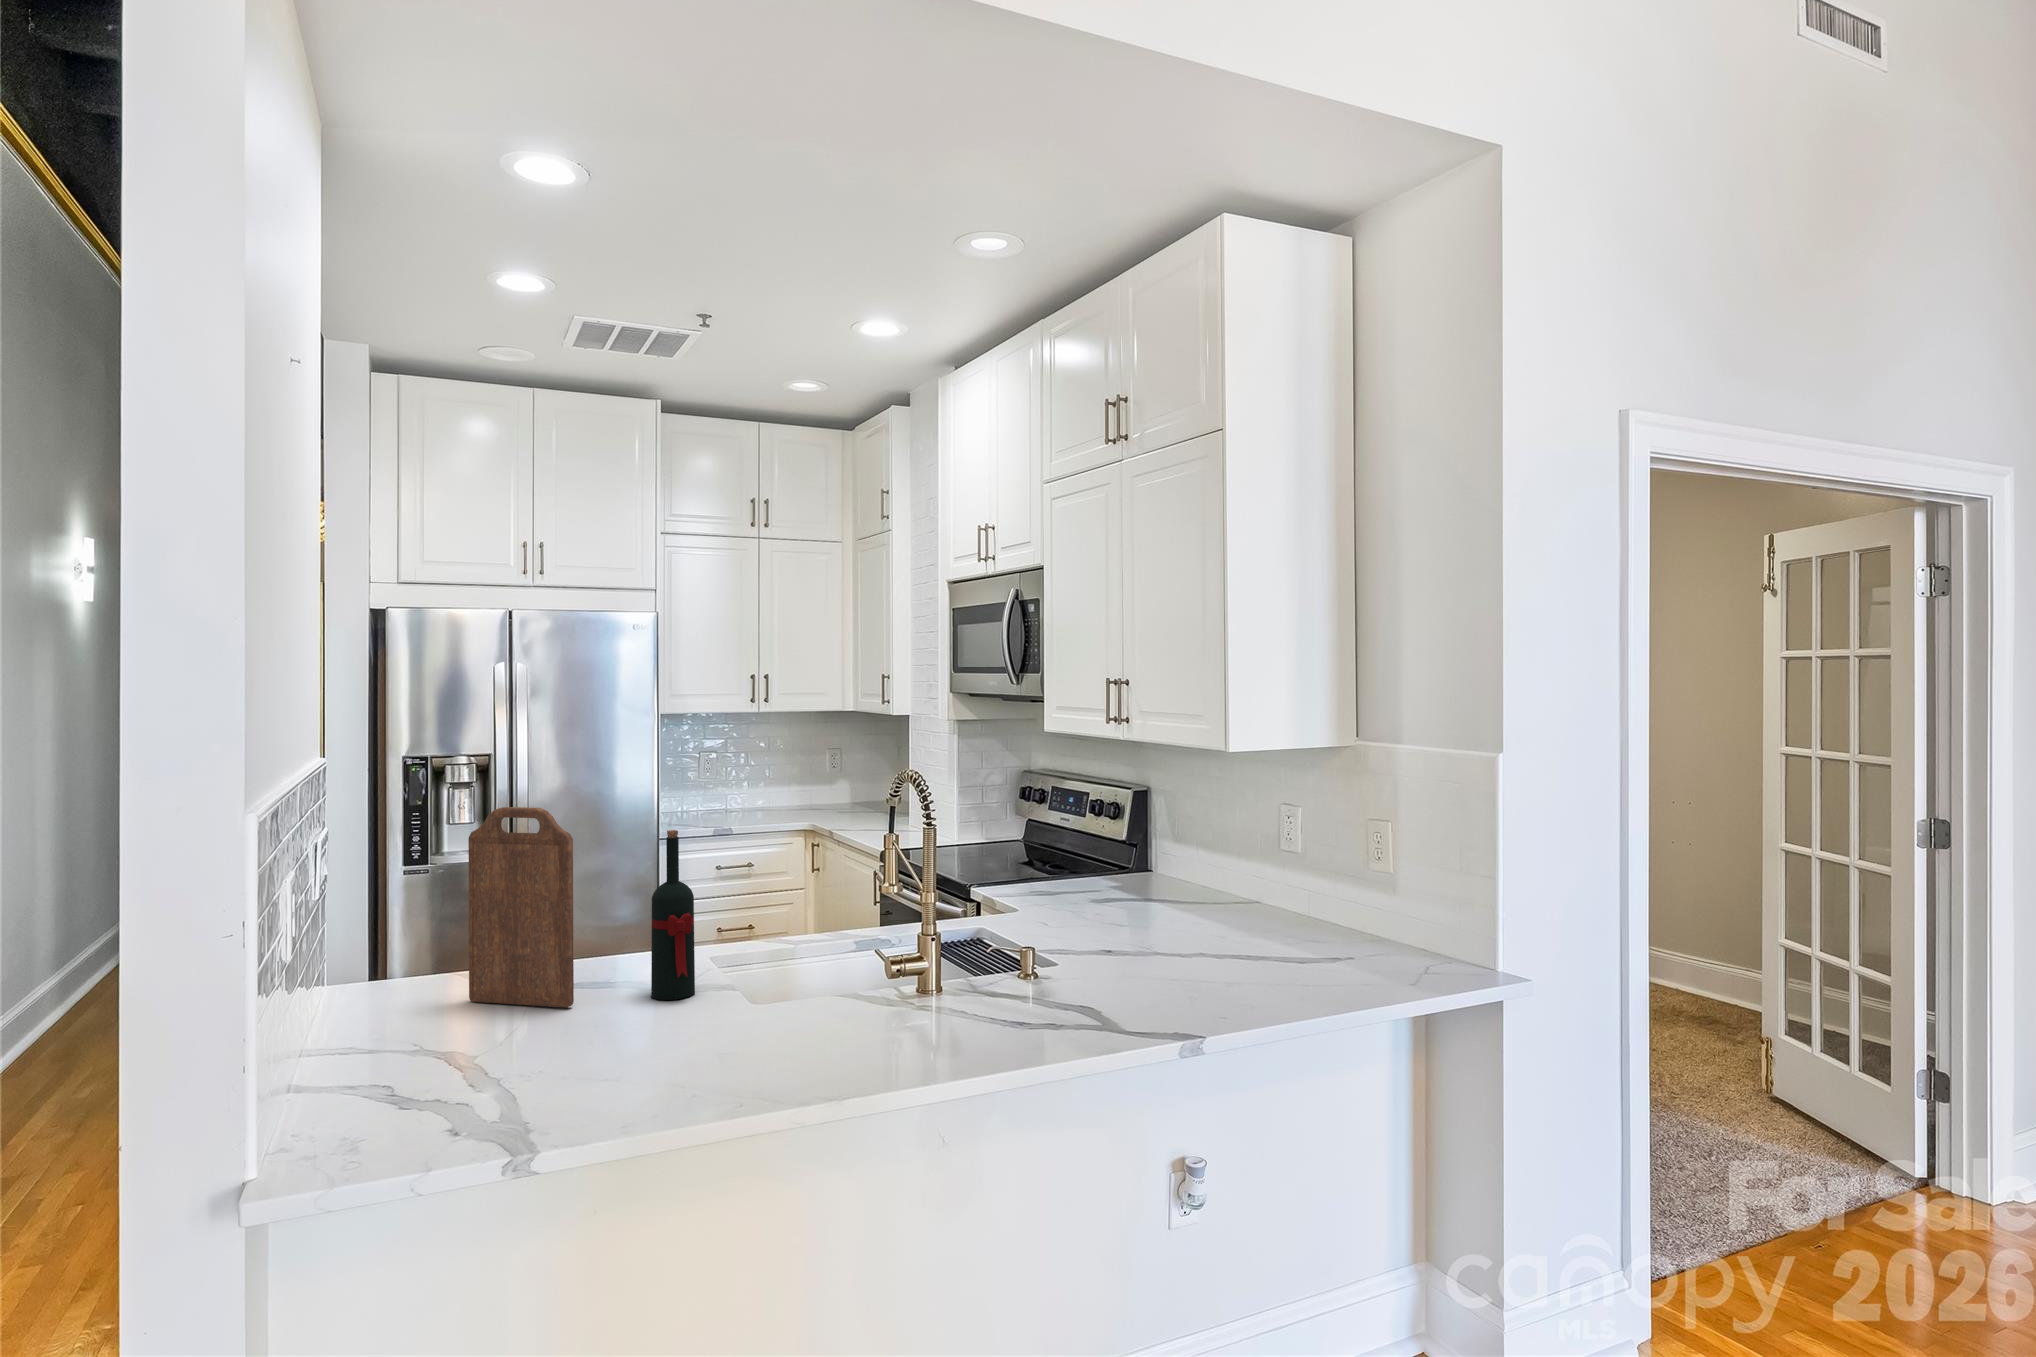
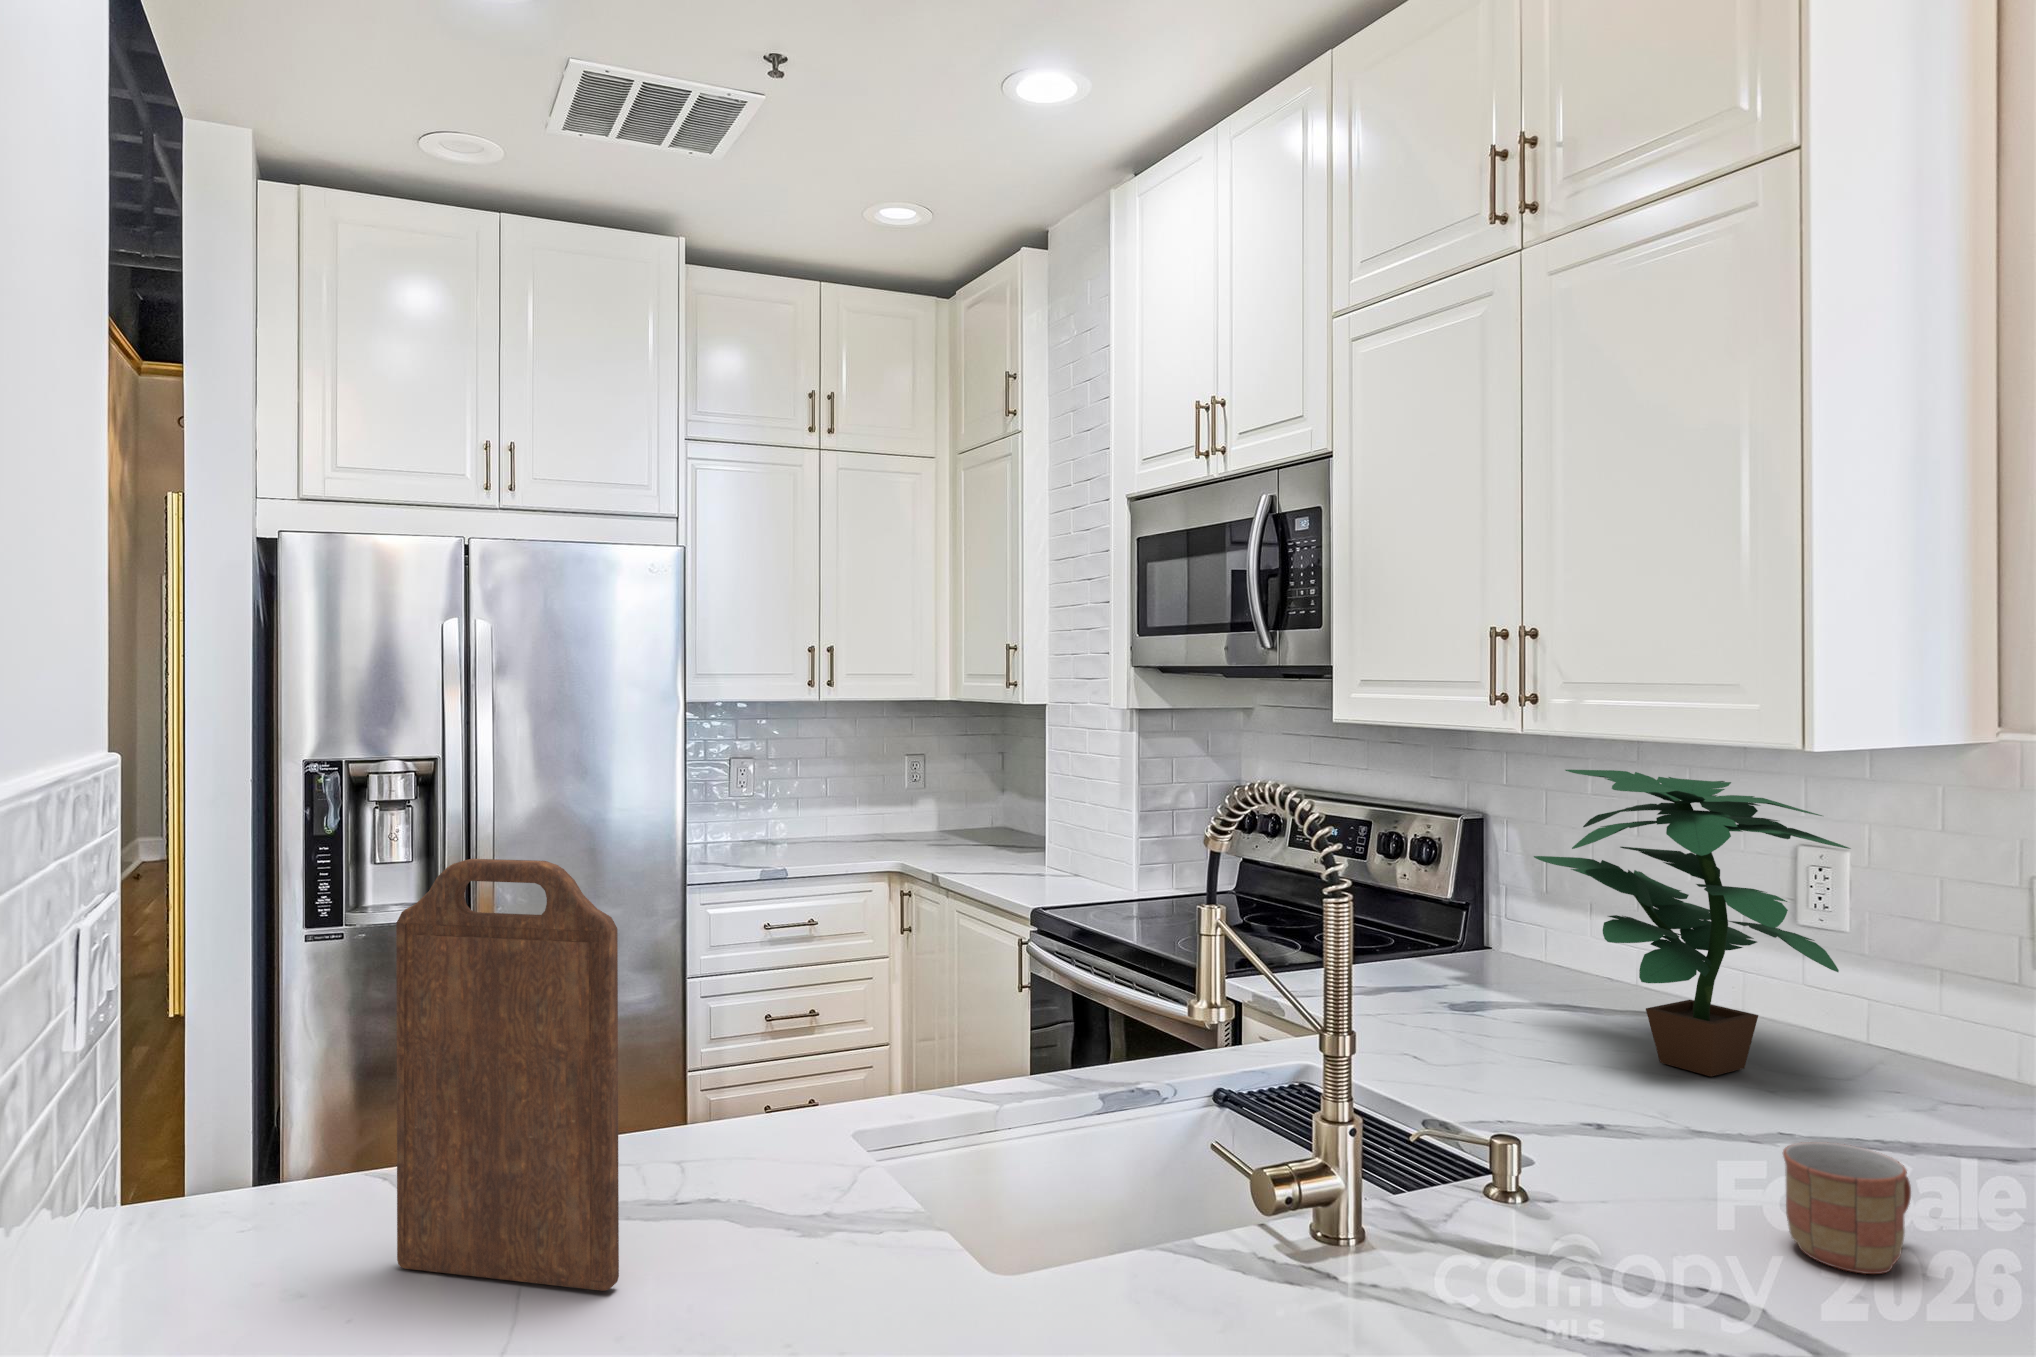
potted plant: none [1129,762,1268,932] -> present [1534,770,1850,1076]
wine bottle: present [651,830,695,1000] -> none [773,905,863,1266]
mug: none [1137,944,1199,1000] -> present [1783,1142,1911,1274]

